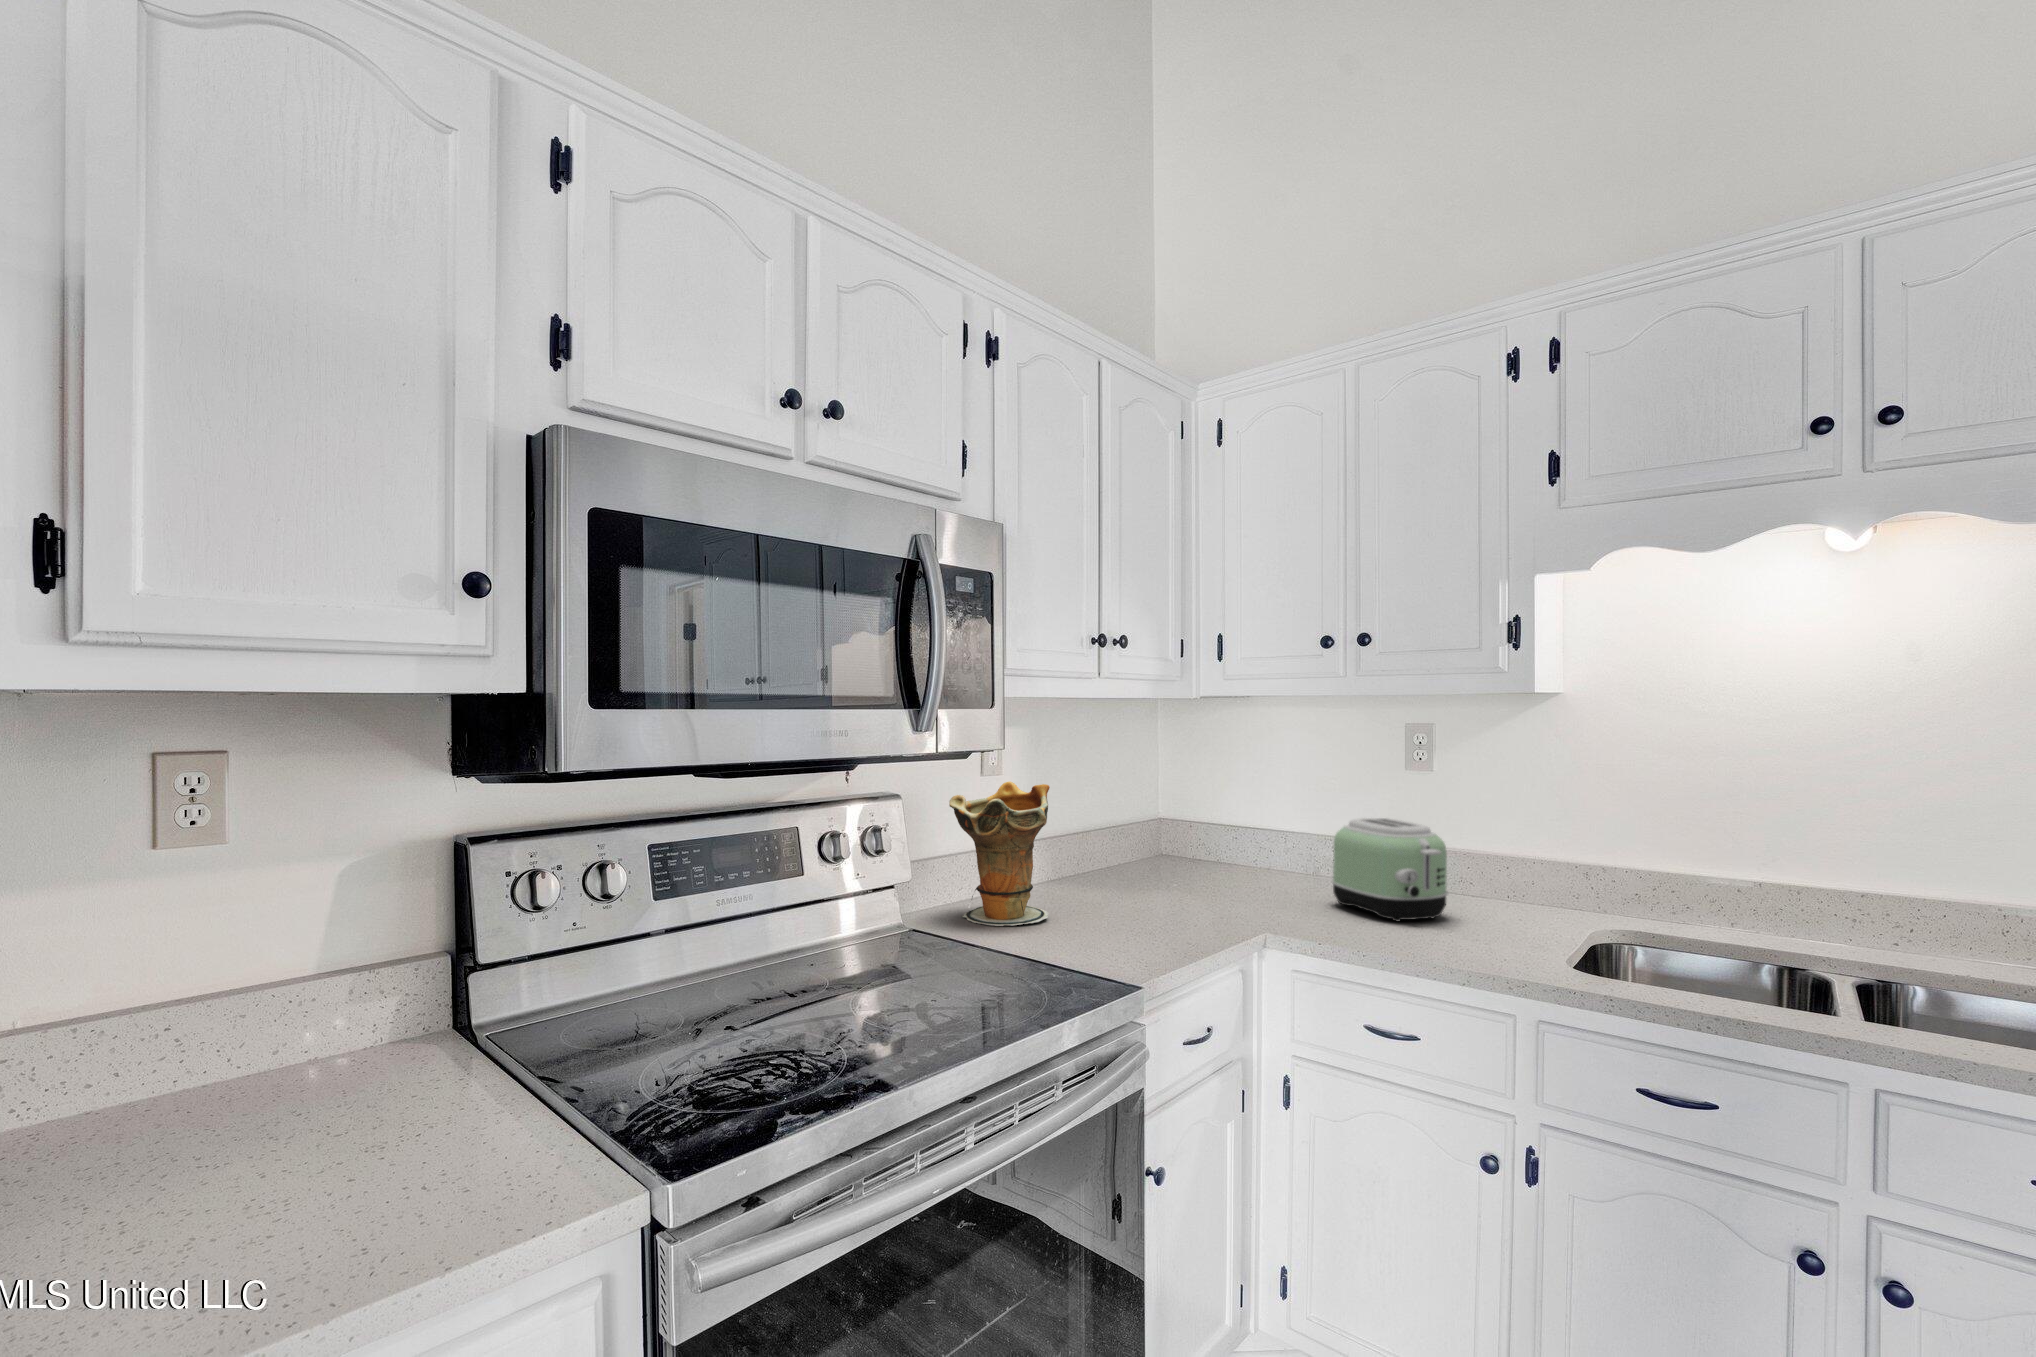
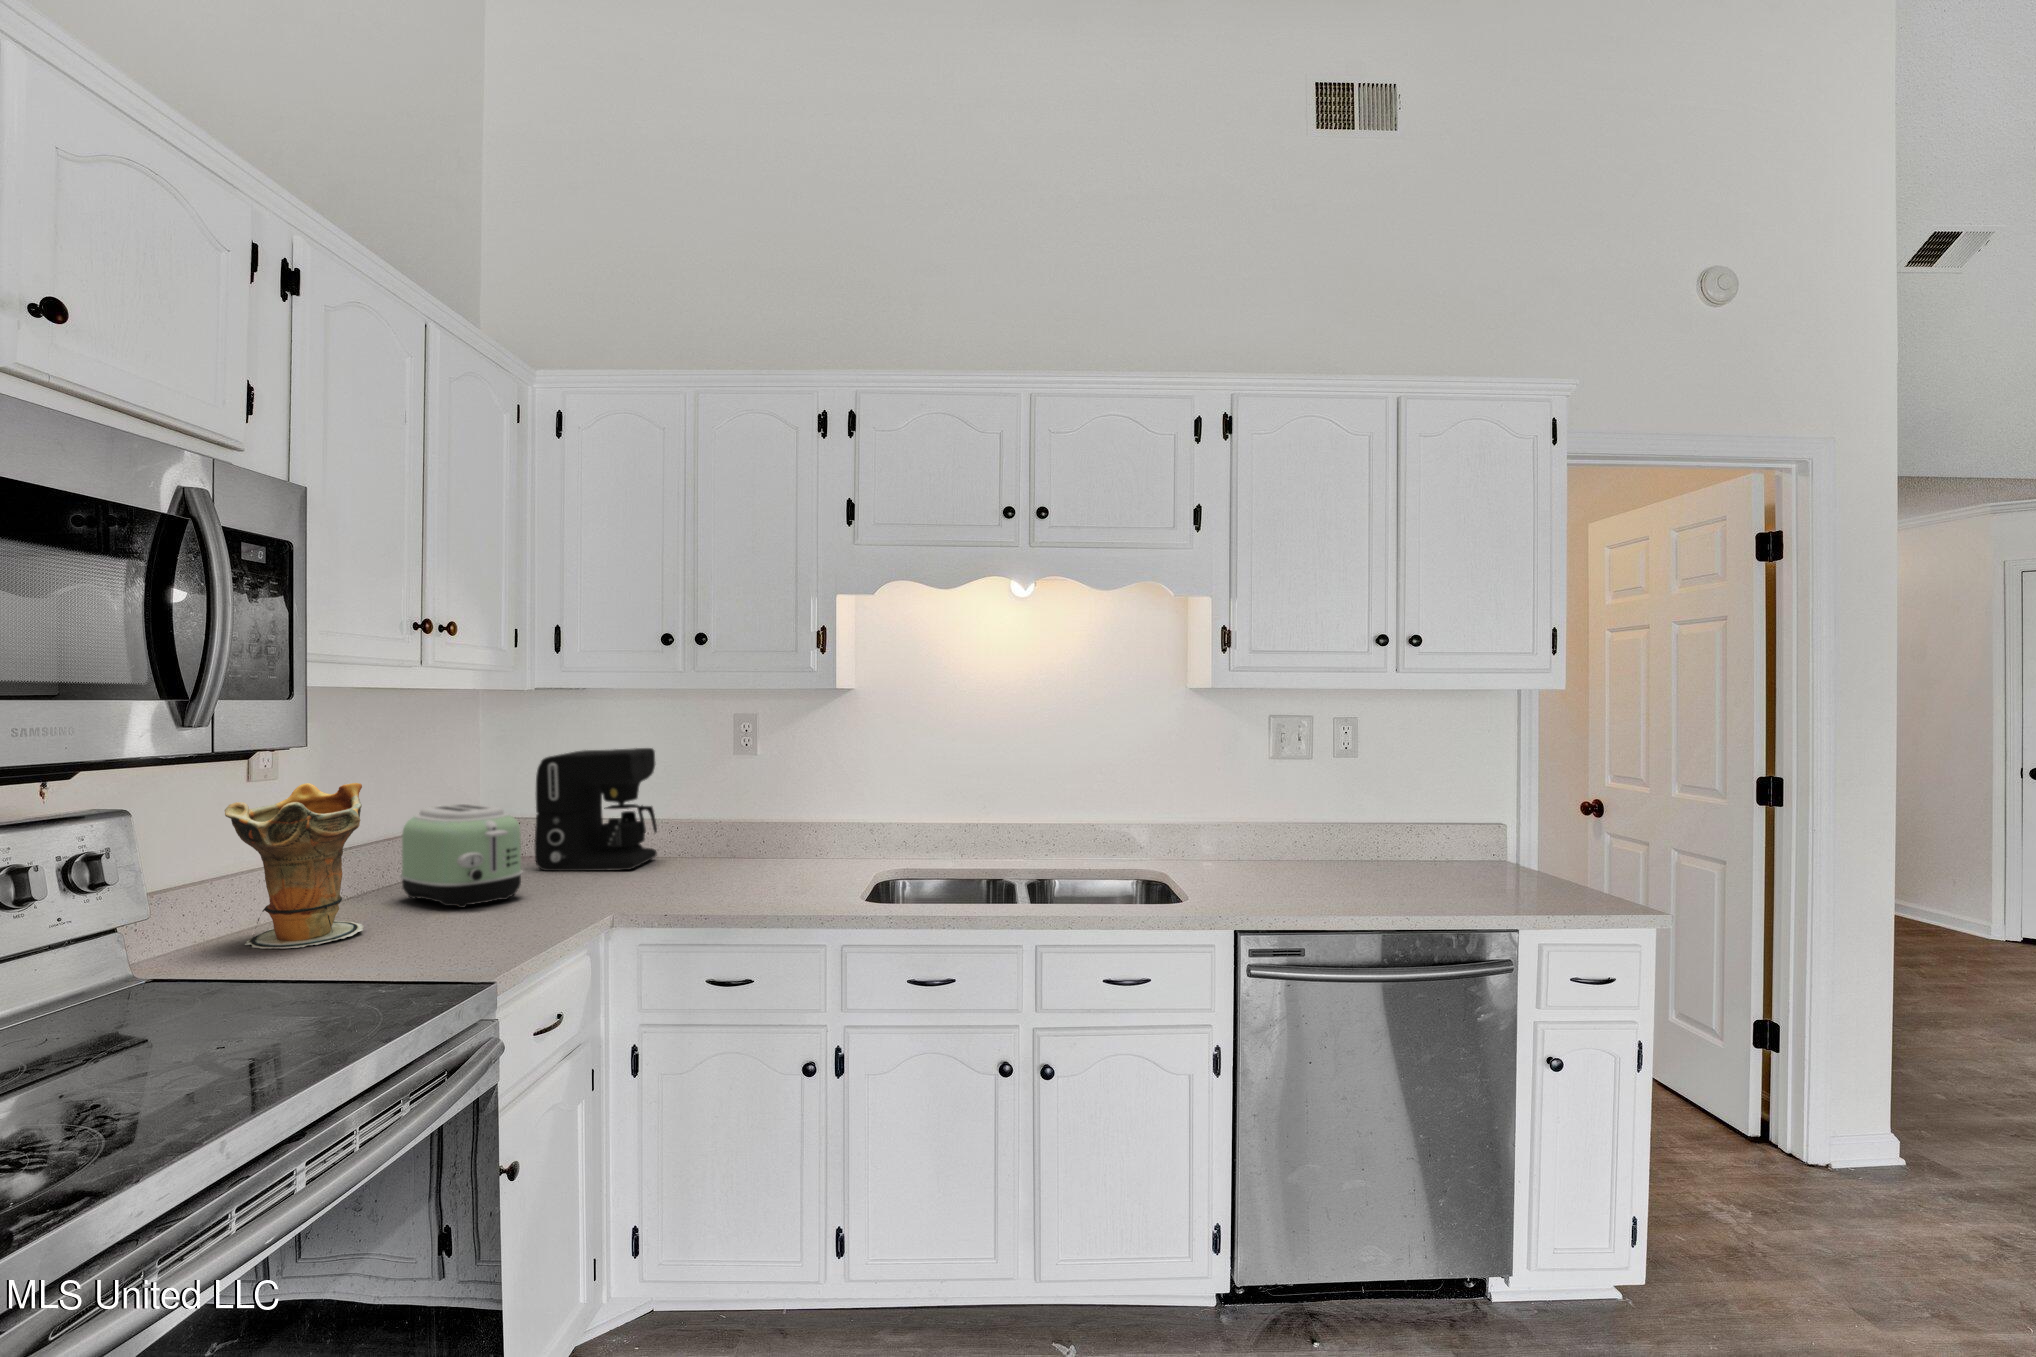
coffee maker: none [1201,762,1319,890] -> present [535,748,657,871]
toaster: present [1331,818,1448,921] -> present [400,804,523,908]

